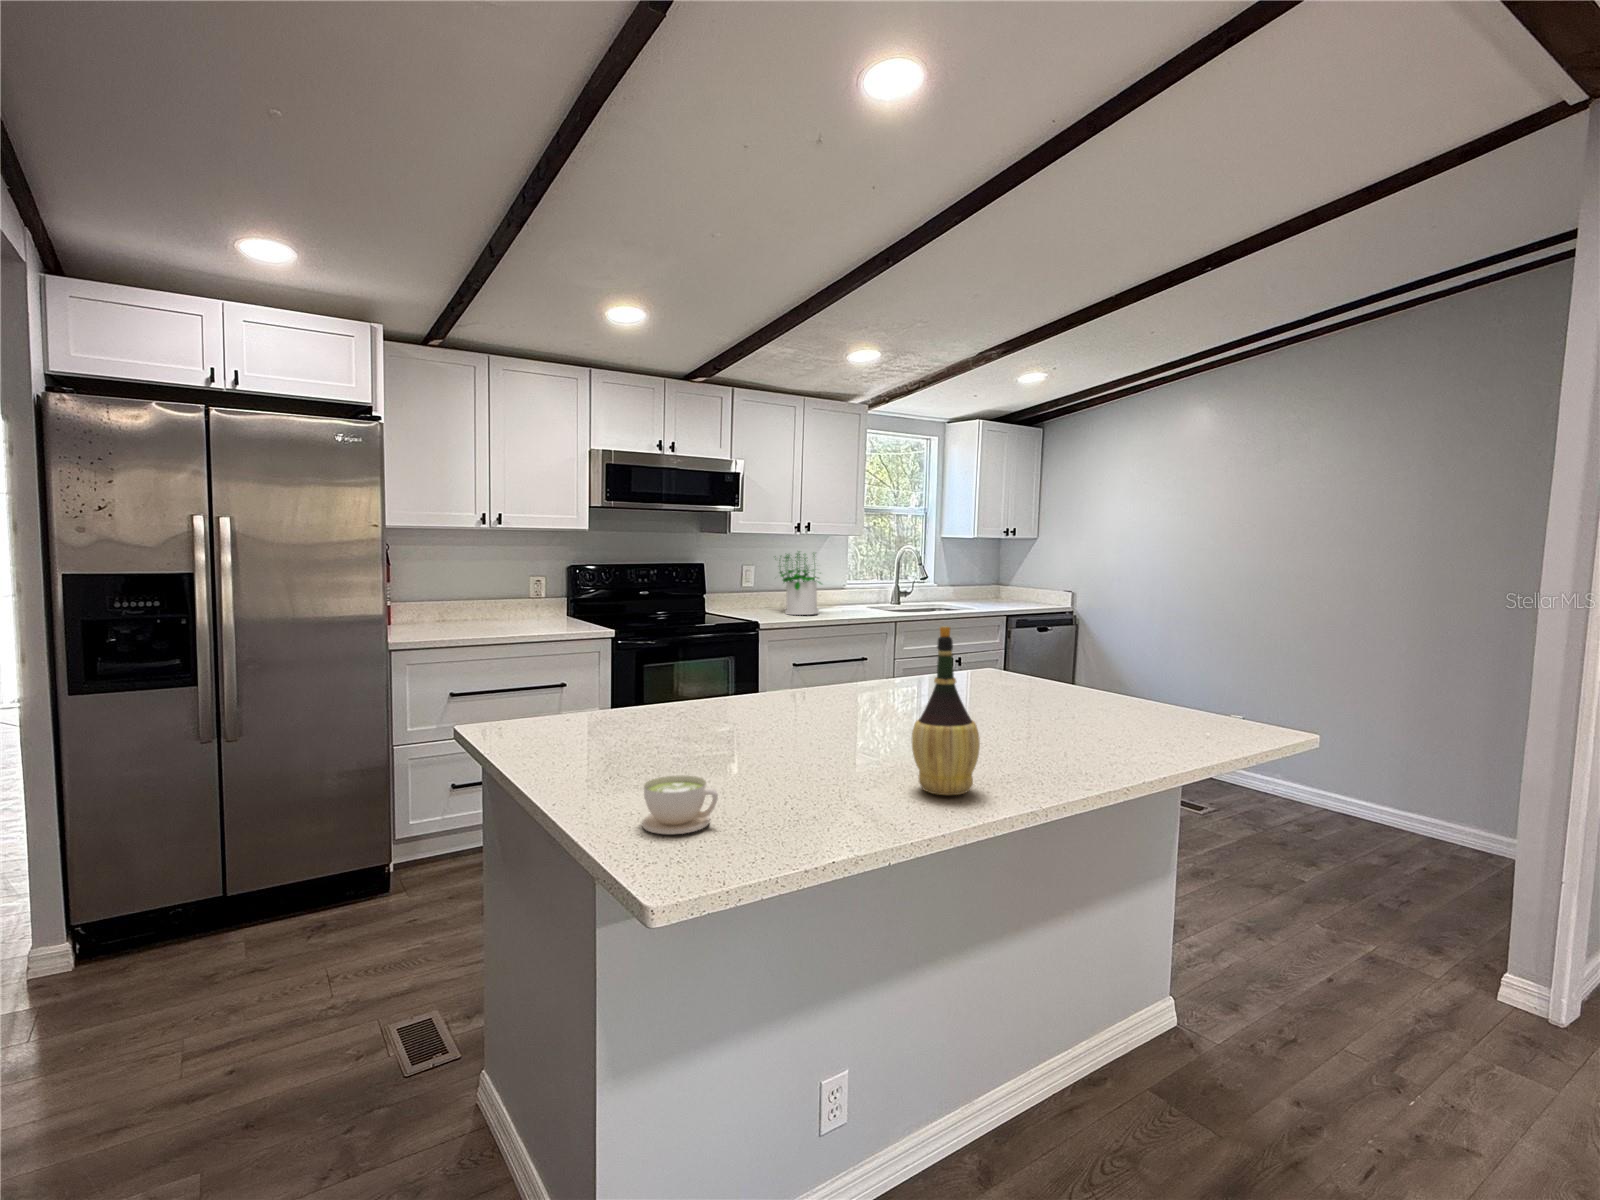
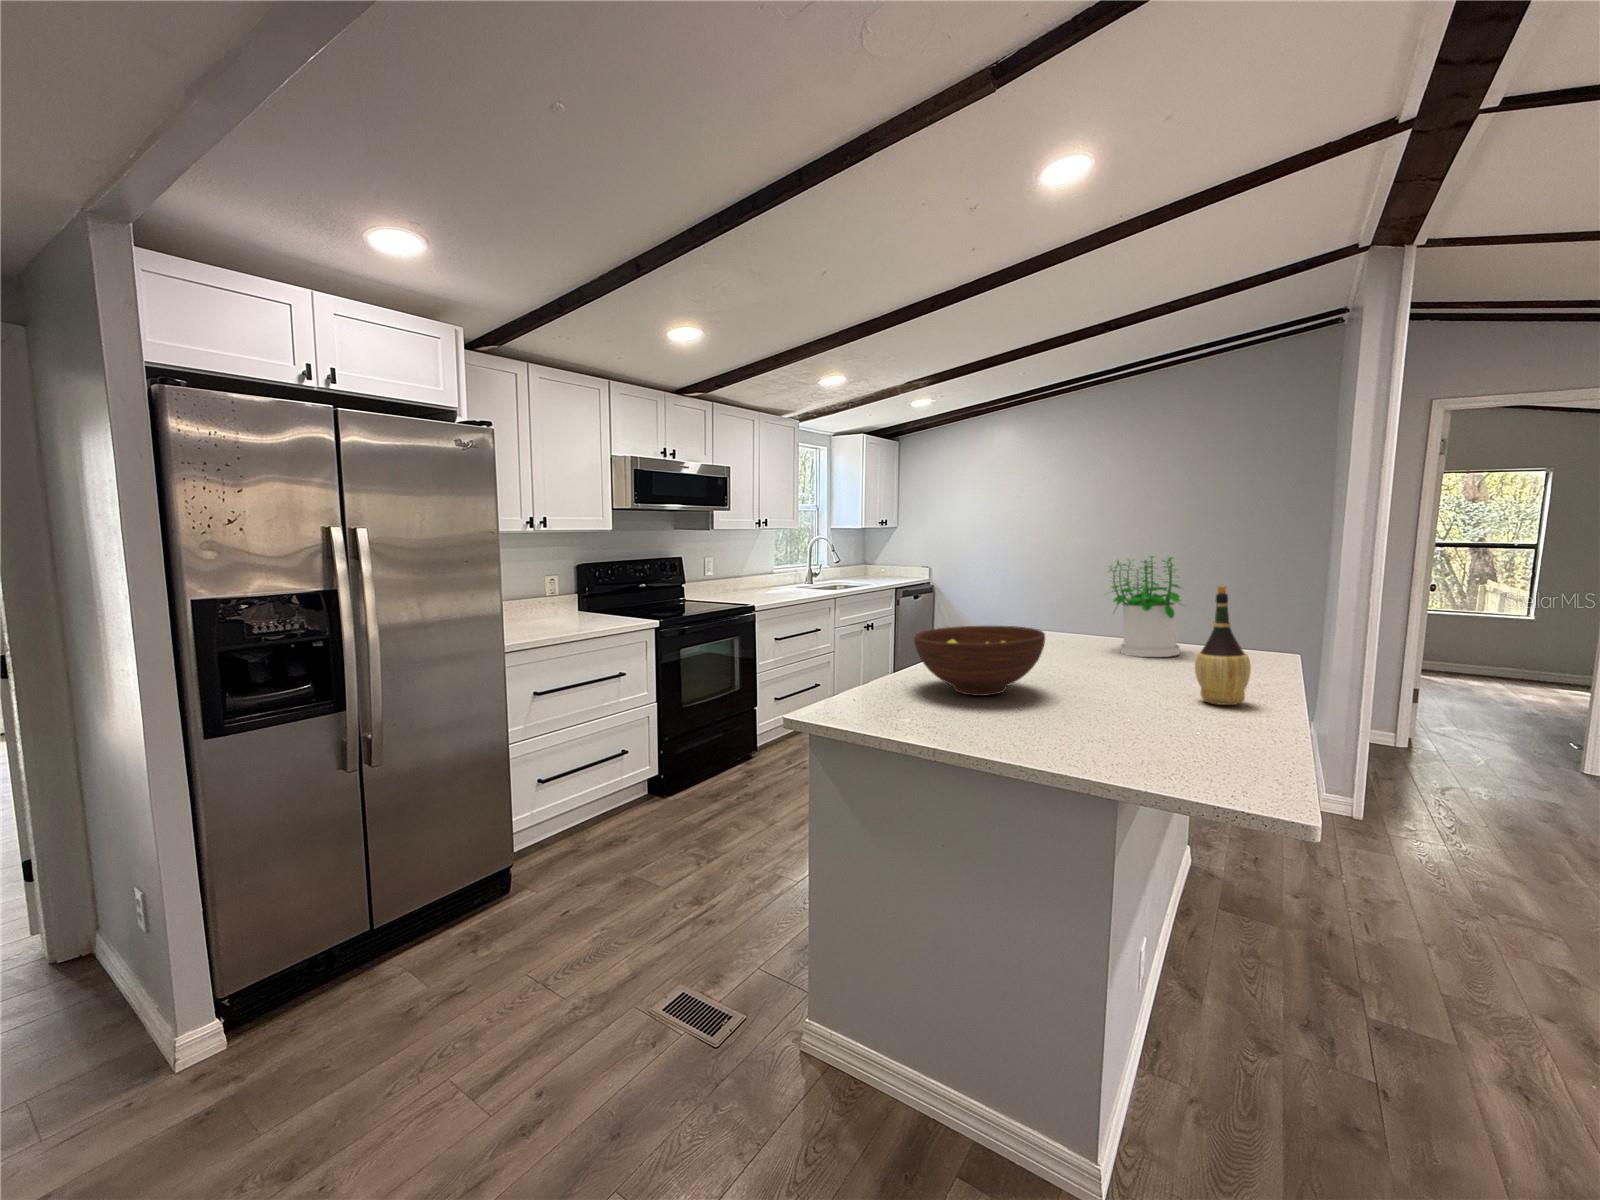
potted plant: present [780,553,821,615] -> present [1108,556,1181,657]
fruit bowl: none [621,657,779,742] -> present [914,626,1045,696]
coffee cup: present [642,776,718,834] -> none [1122,711,1181,755]

